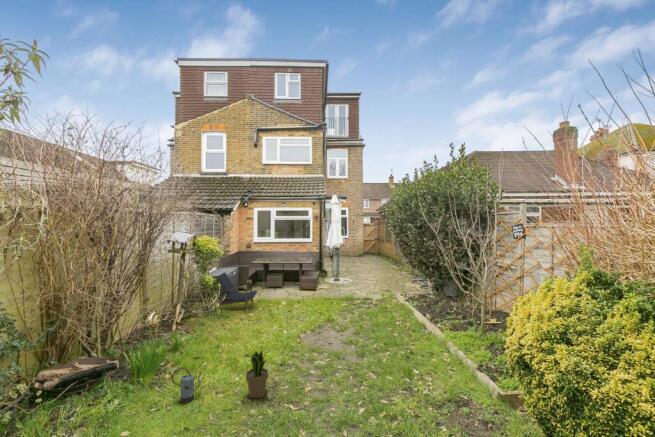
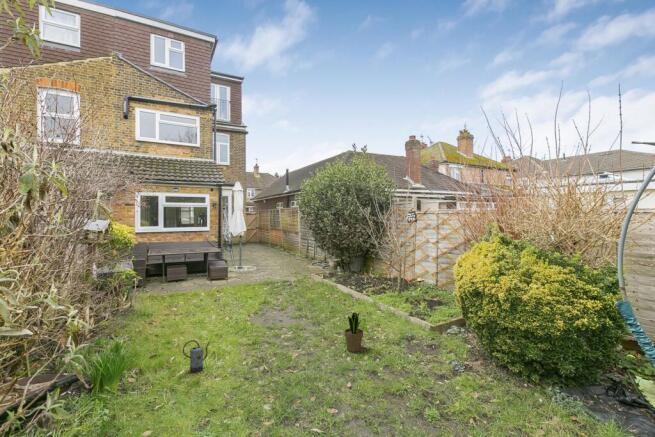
lounge chair: present [217,272,257,313] -> none [137,262,181,306]
potted plant: present [244,351,268,398] -> present [344,312,366,352]

